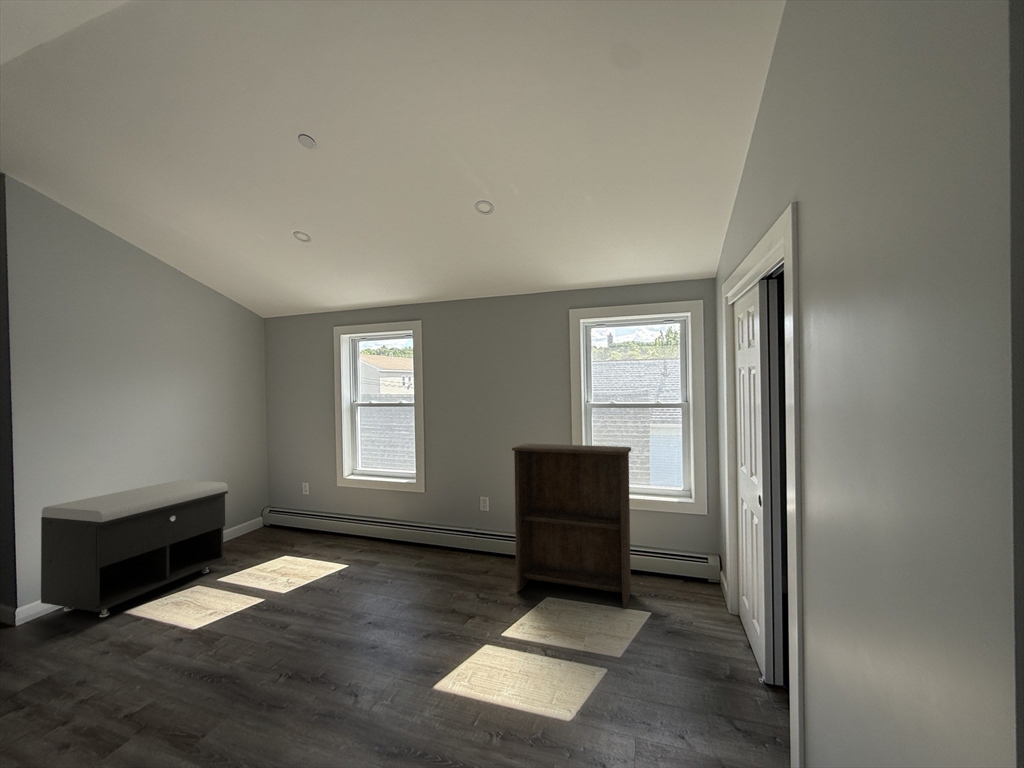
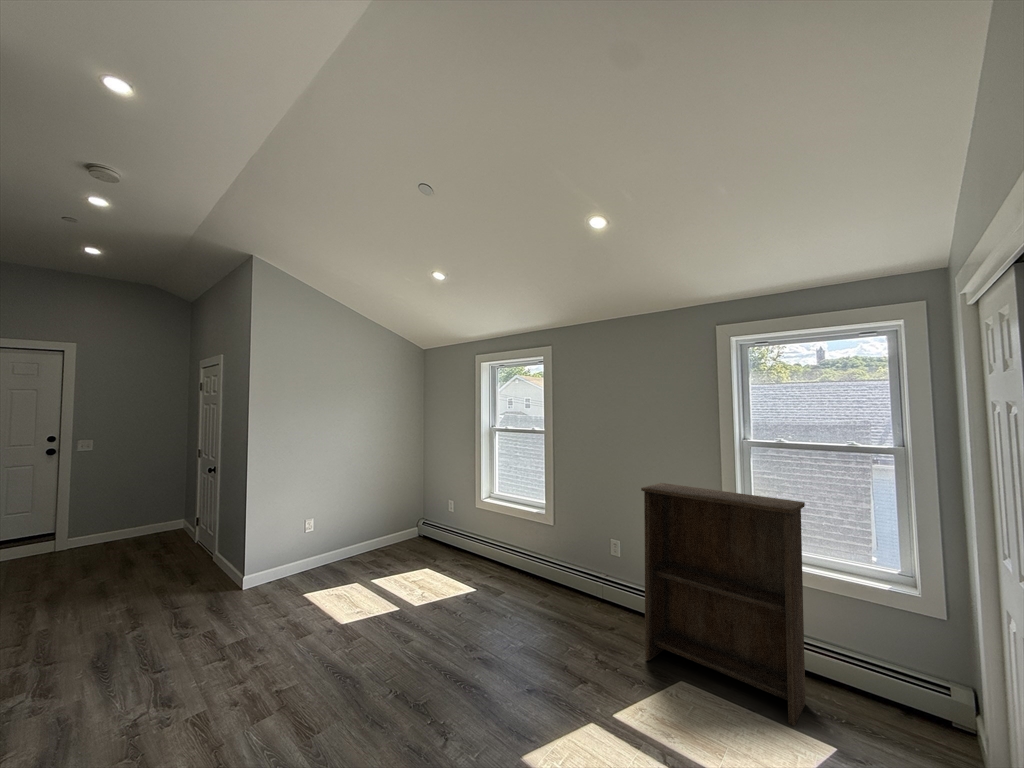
storage bench: present [41,480,228,617] -> none [251,486,386,598]

